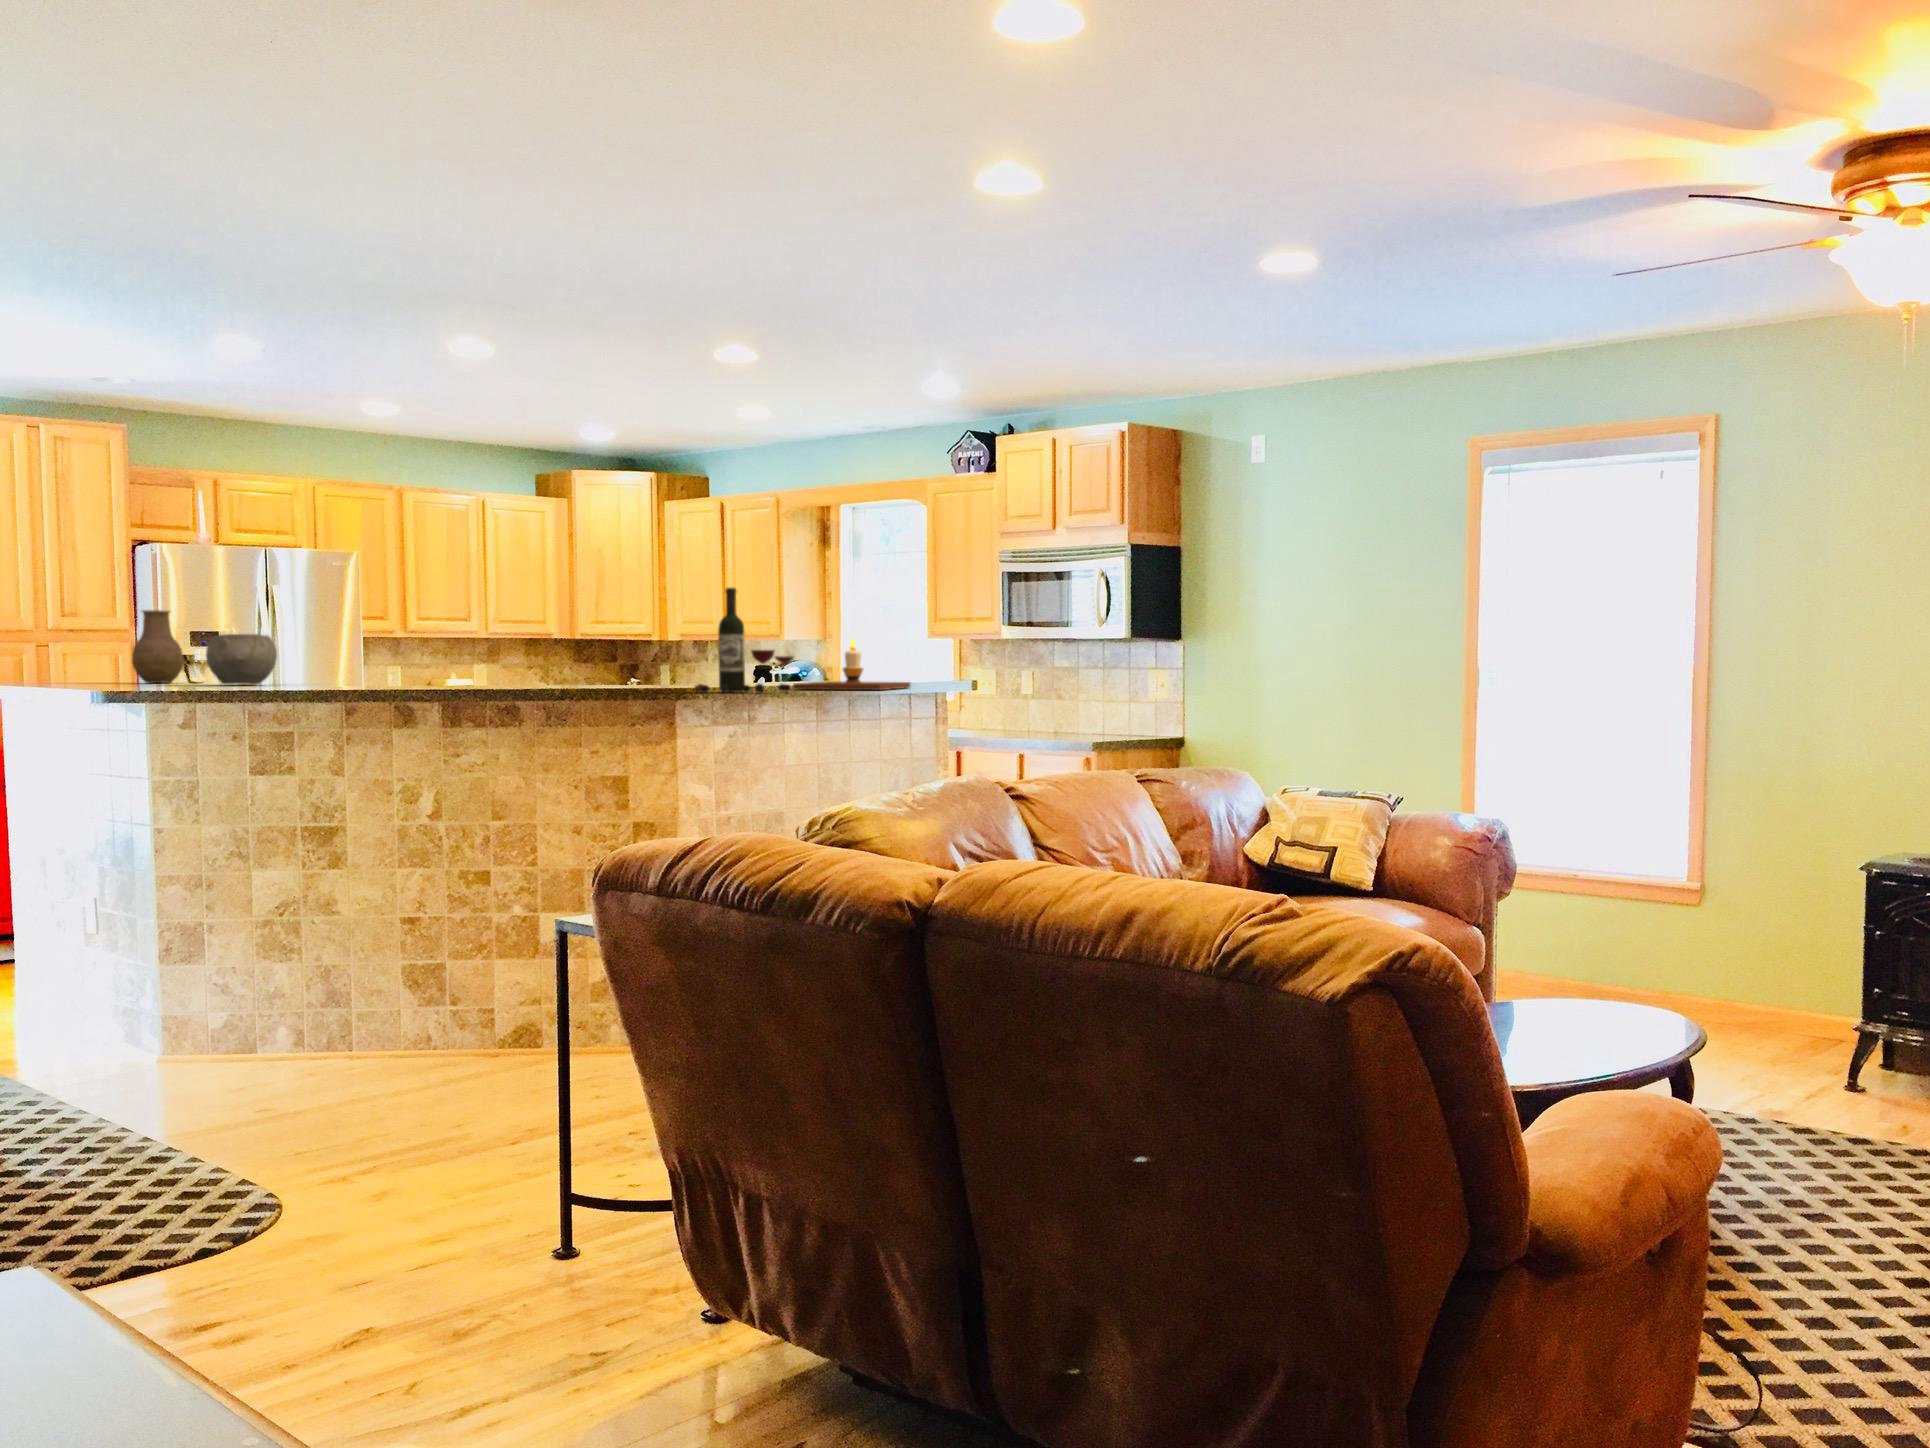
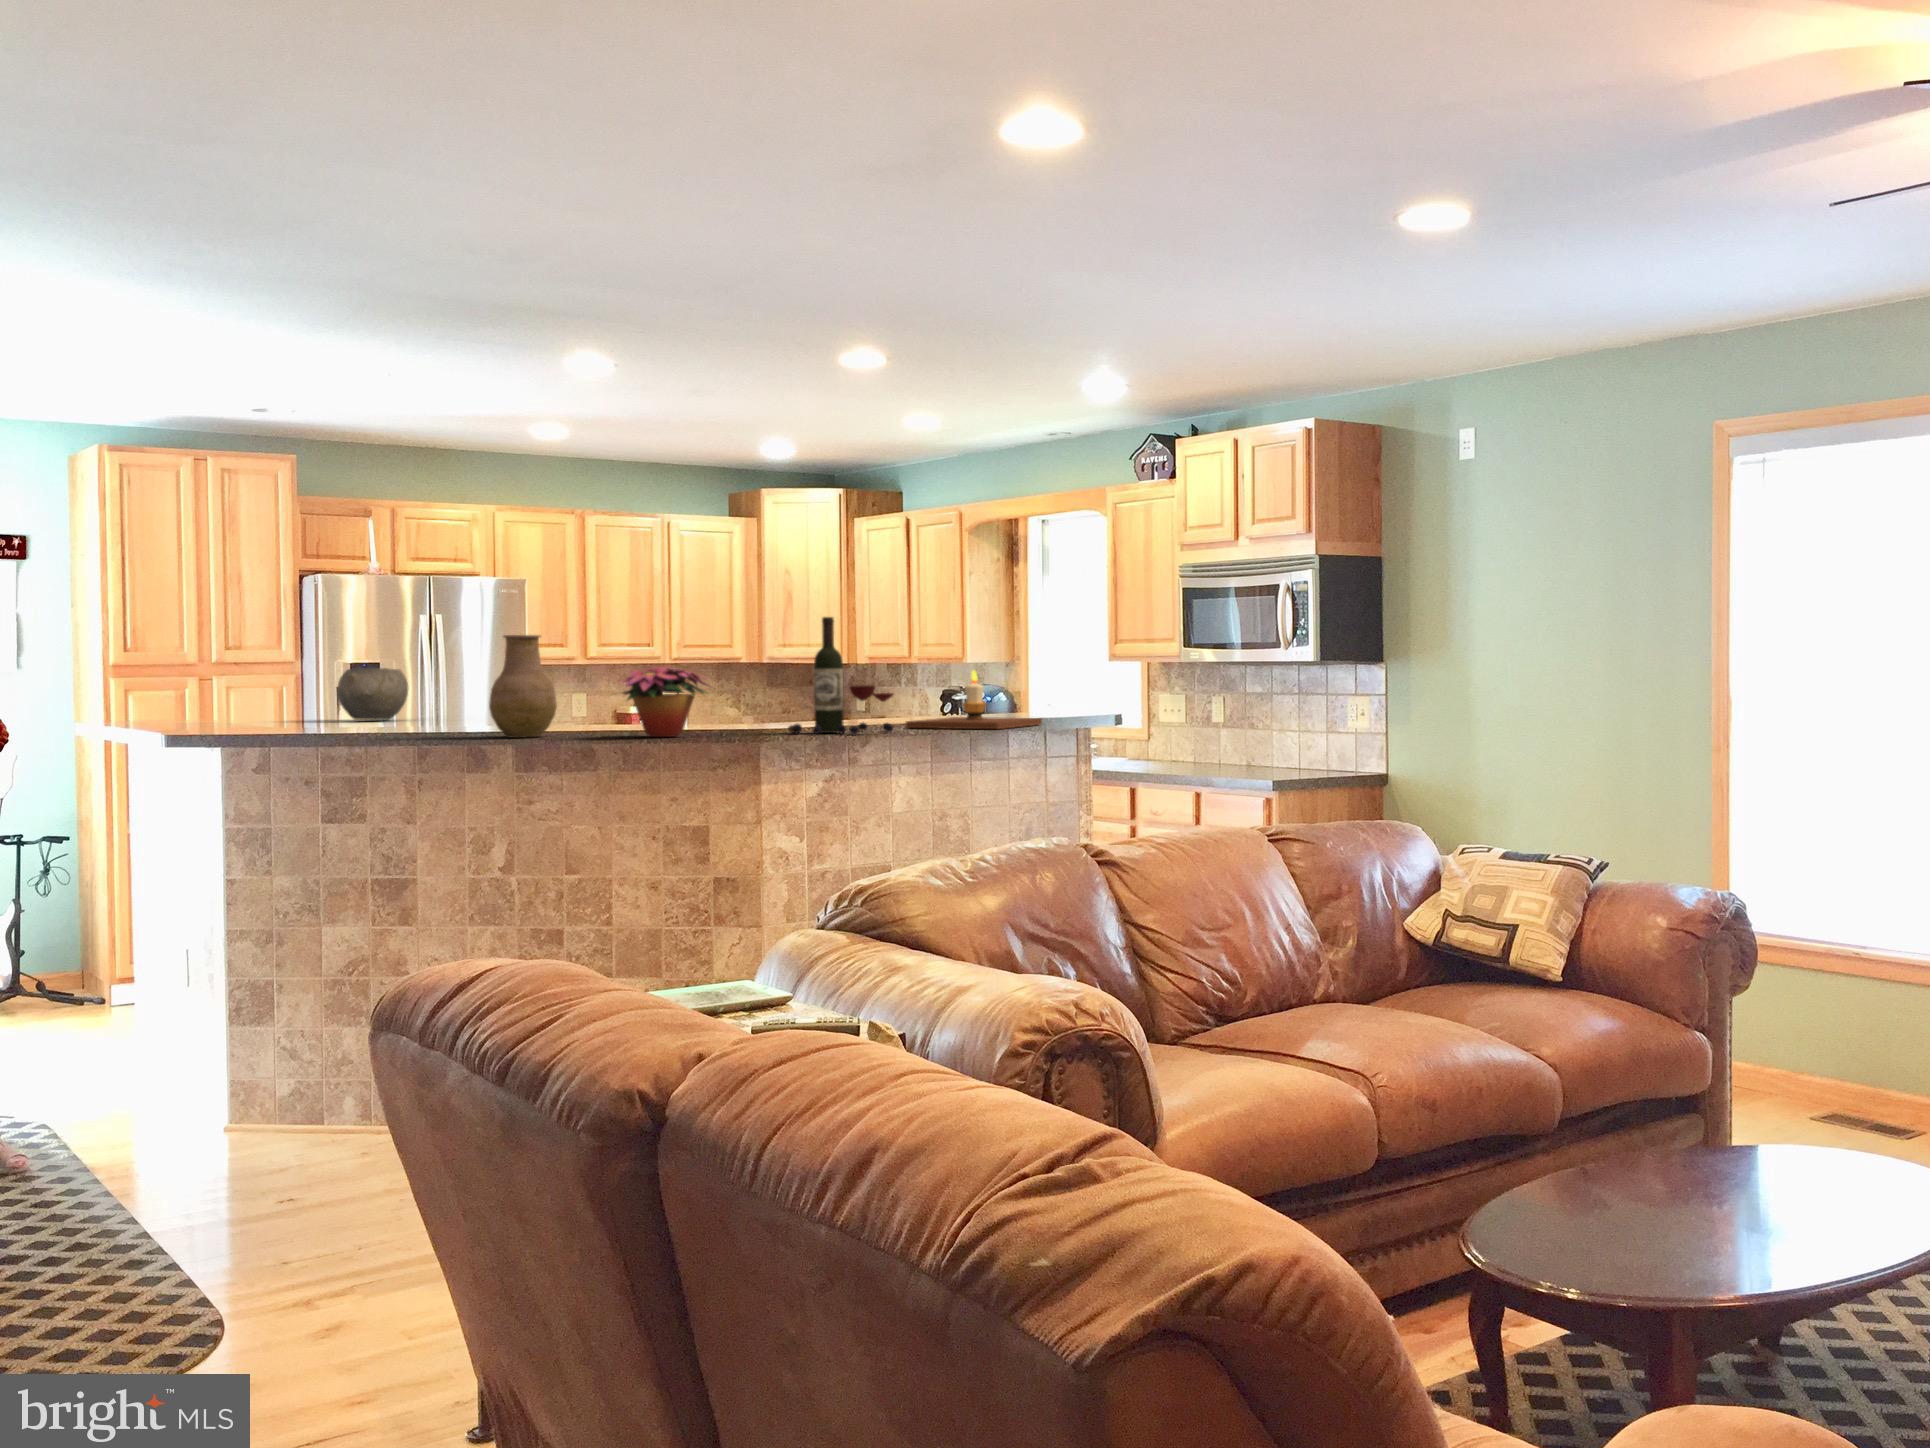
vase: present [132,610,184,683] -> present [489,635,557,738]
flower arrangement: none [537,629,635,694] -> present [620,667,710,737]

